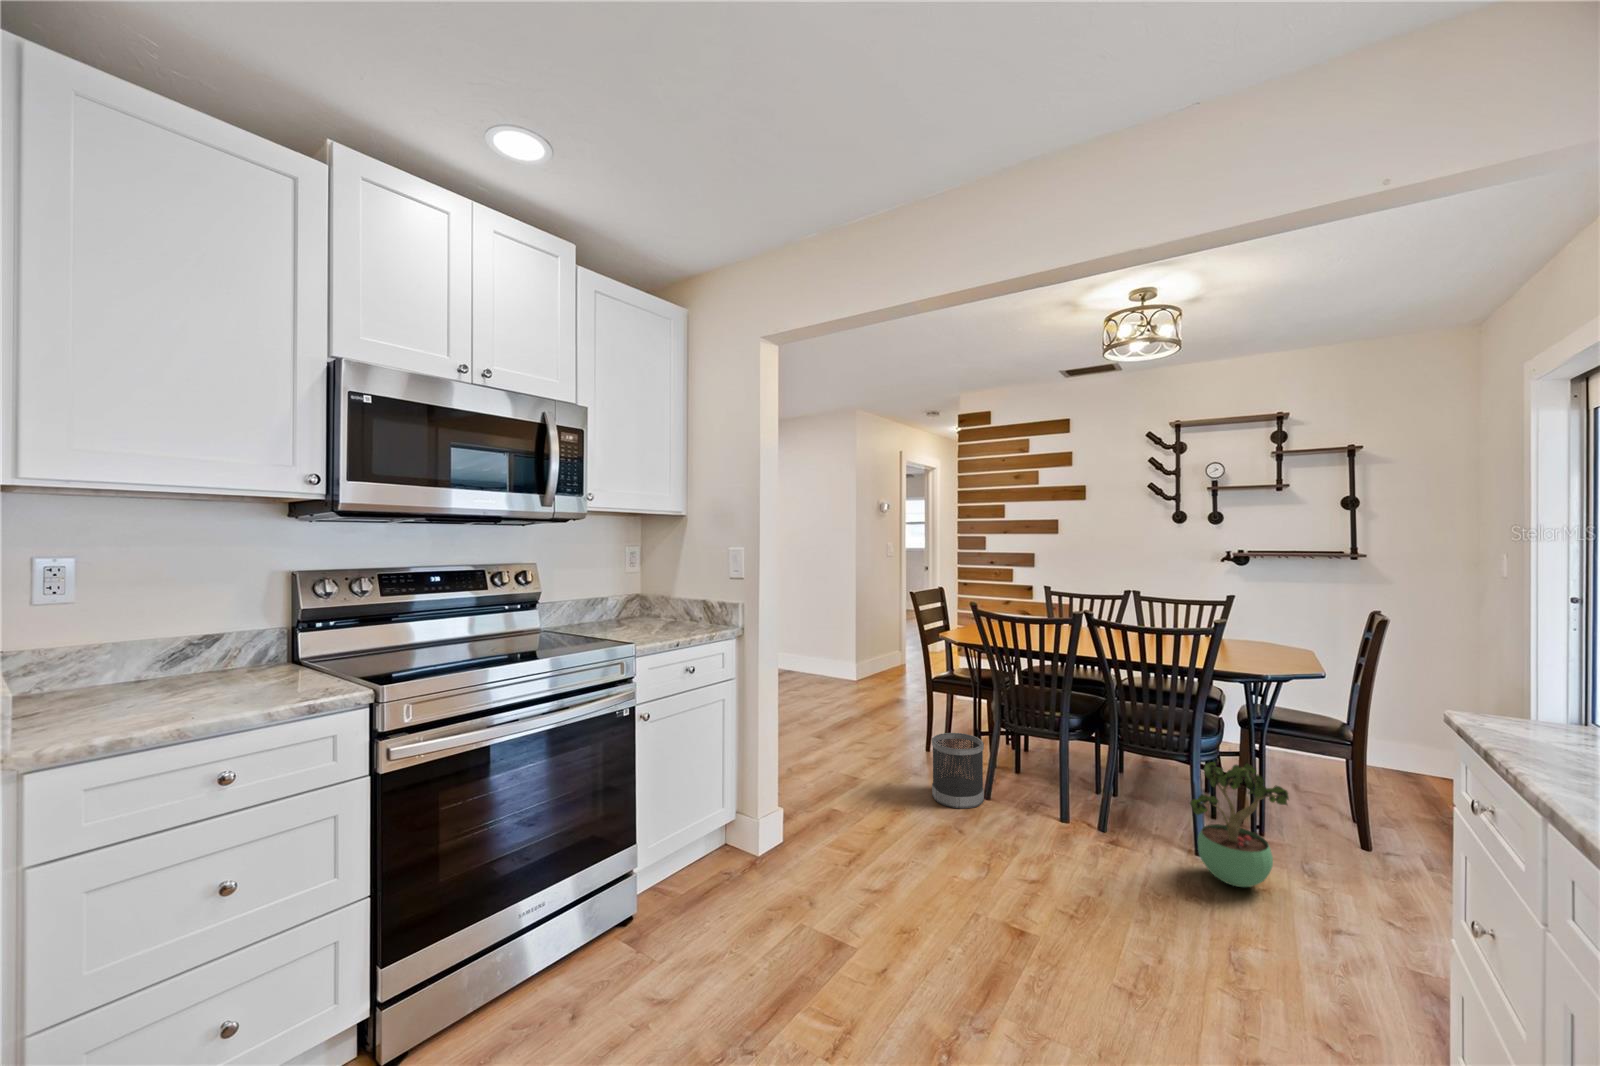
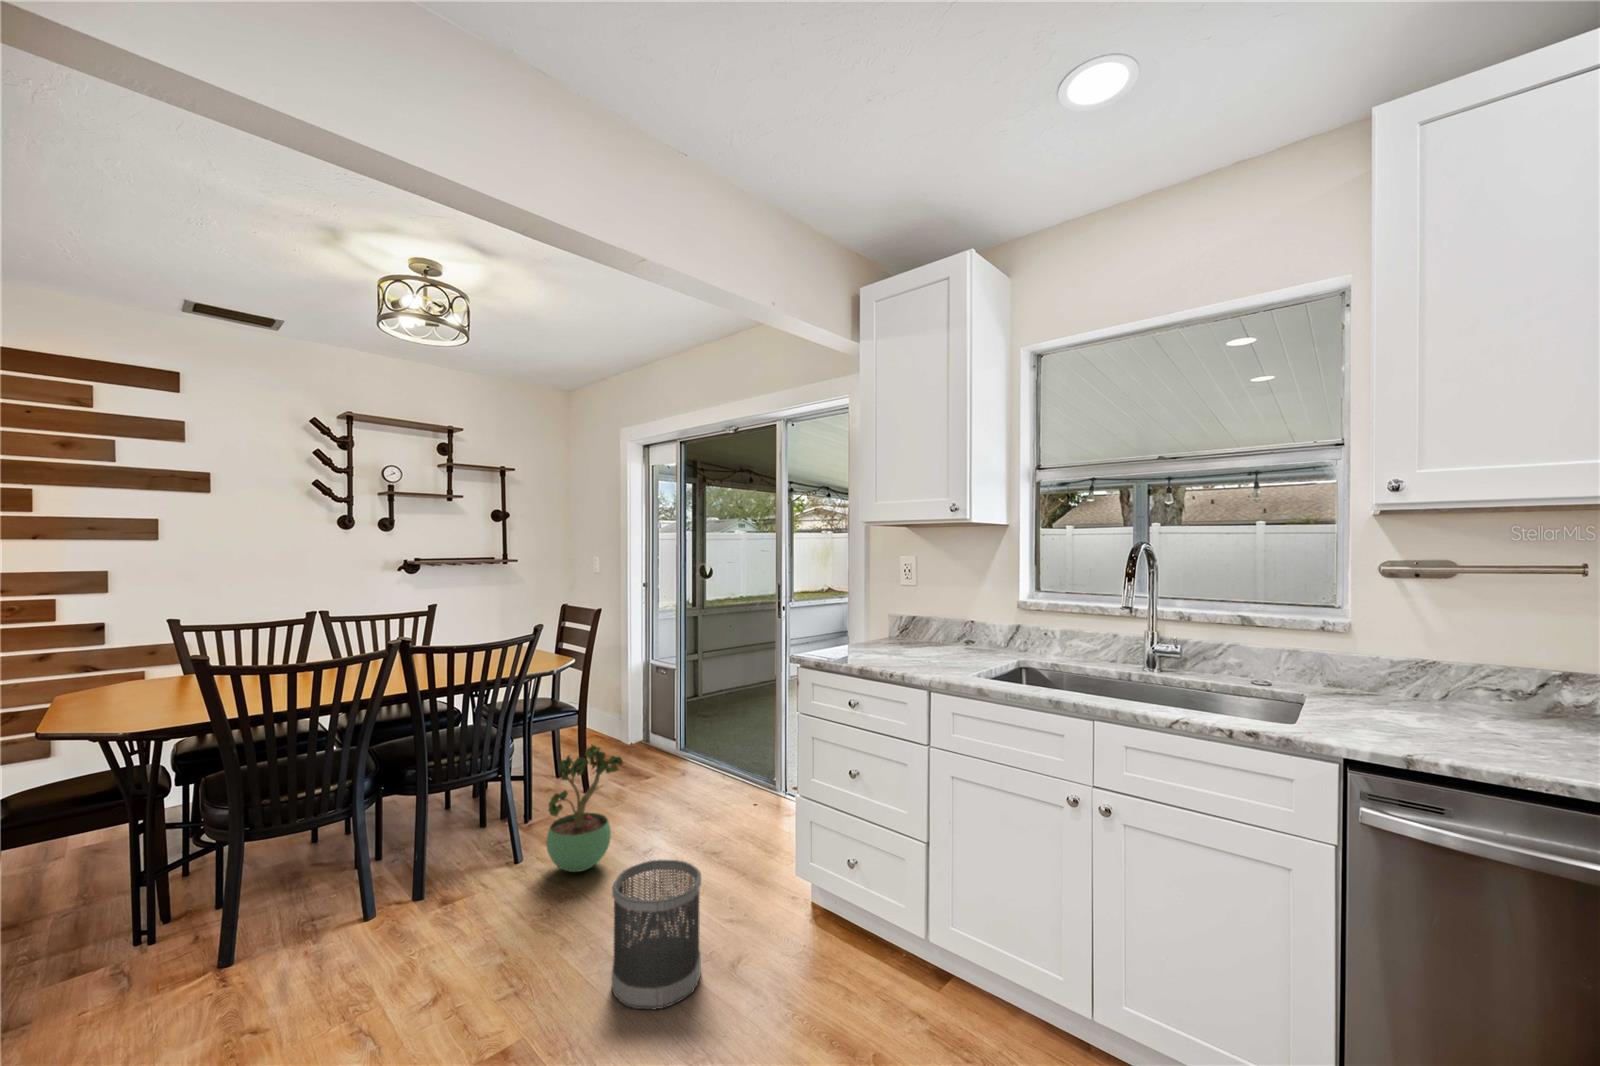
wastebasket: present [932,733,984,809] -> present [612,859,701,1009]

